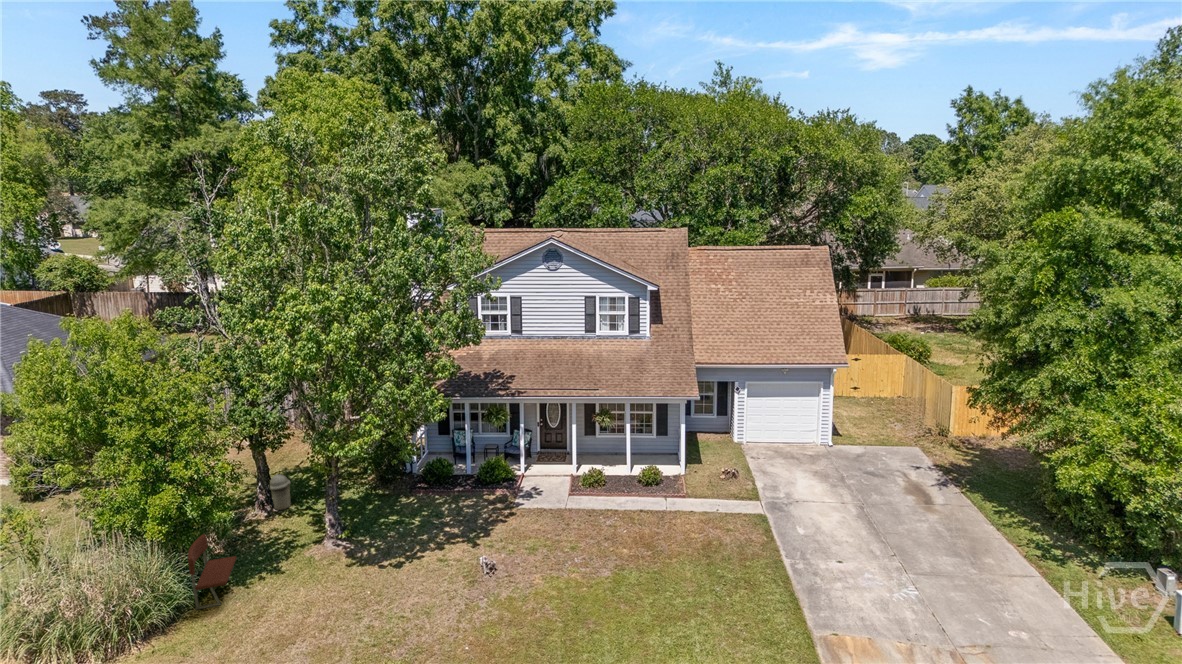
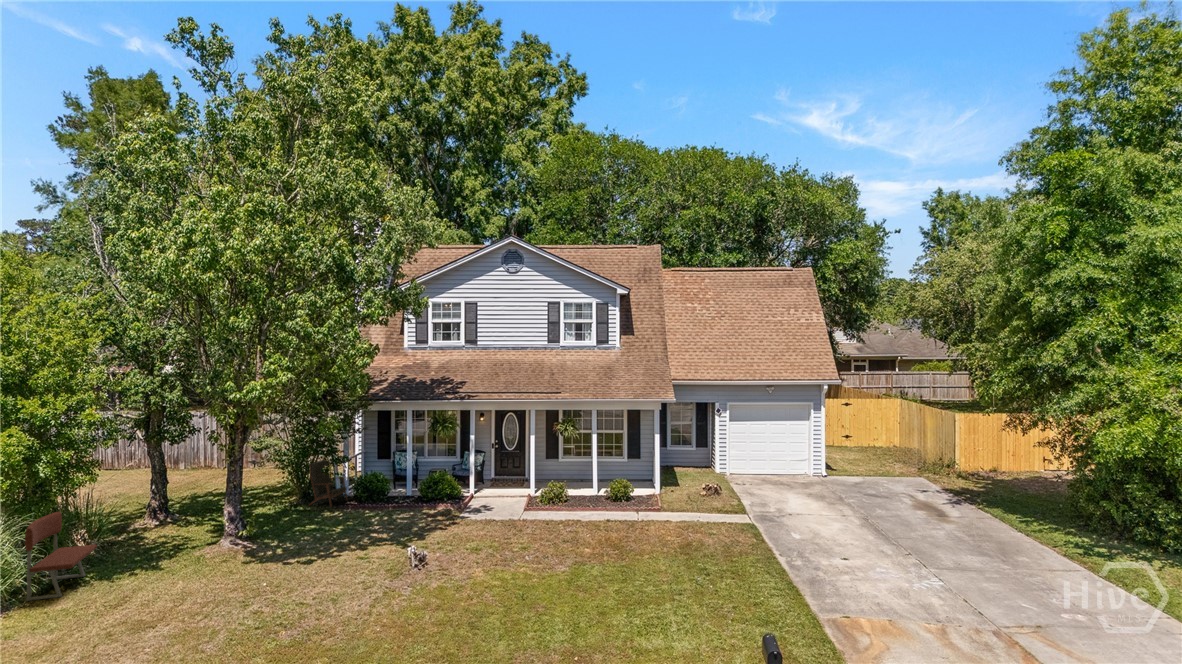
lounge chair: none [384,446,417,489] -> present [309,459,347,507]
trash can: present [270,474,291,510] -> none [164,478,193,523]

